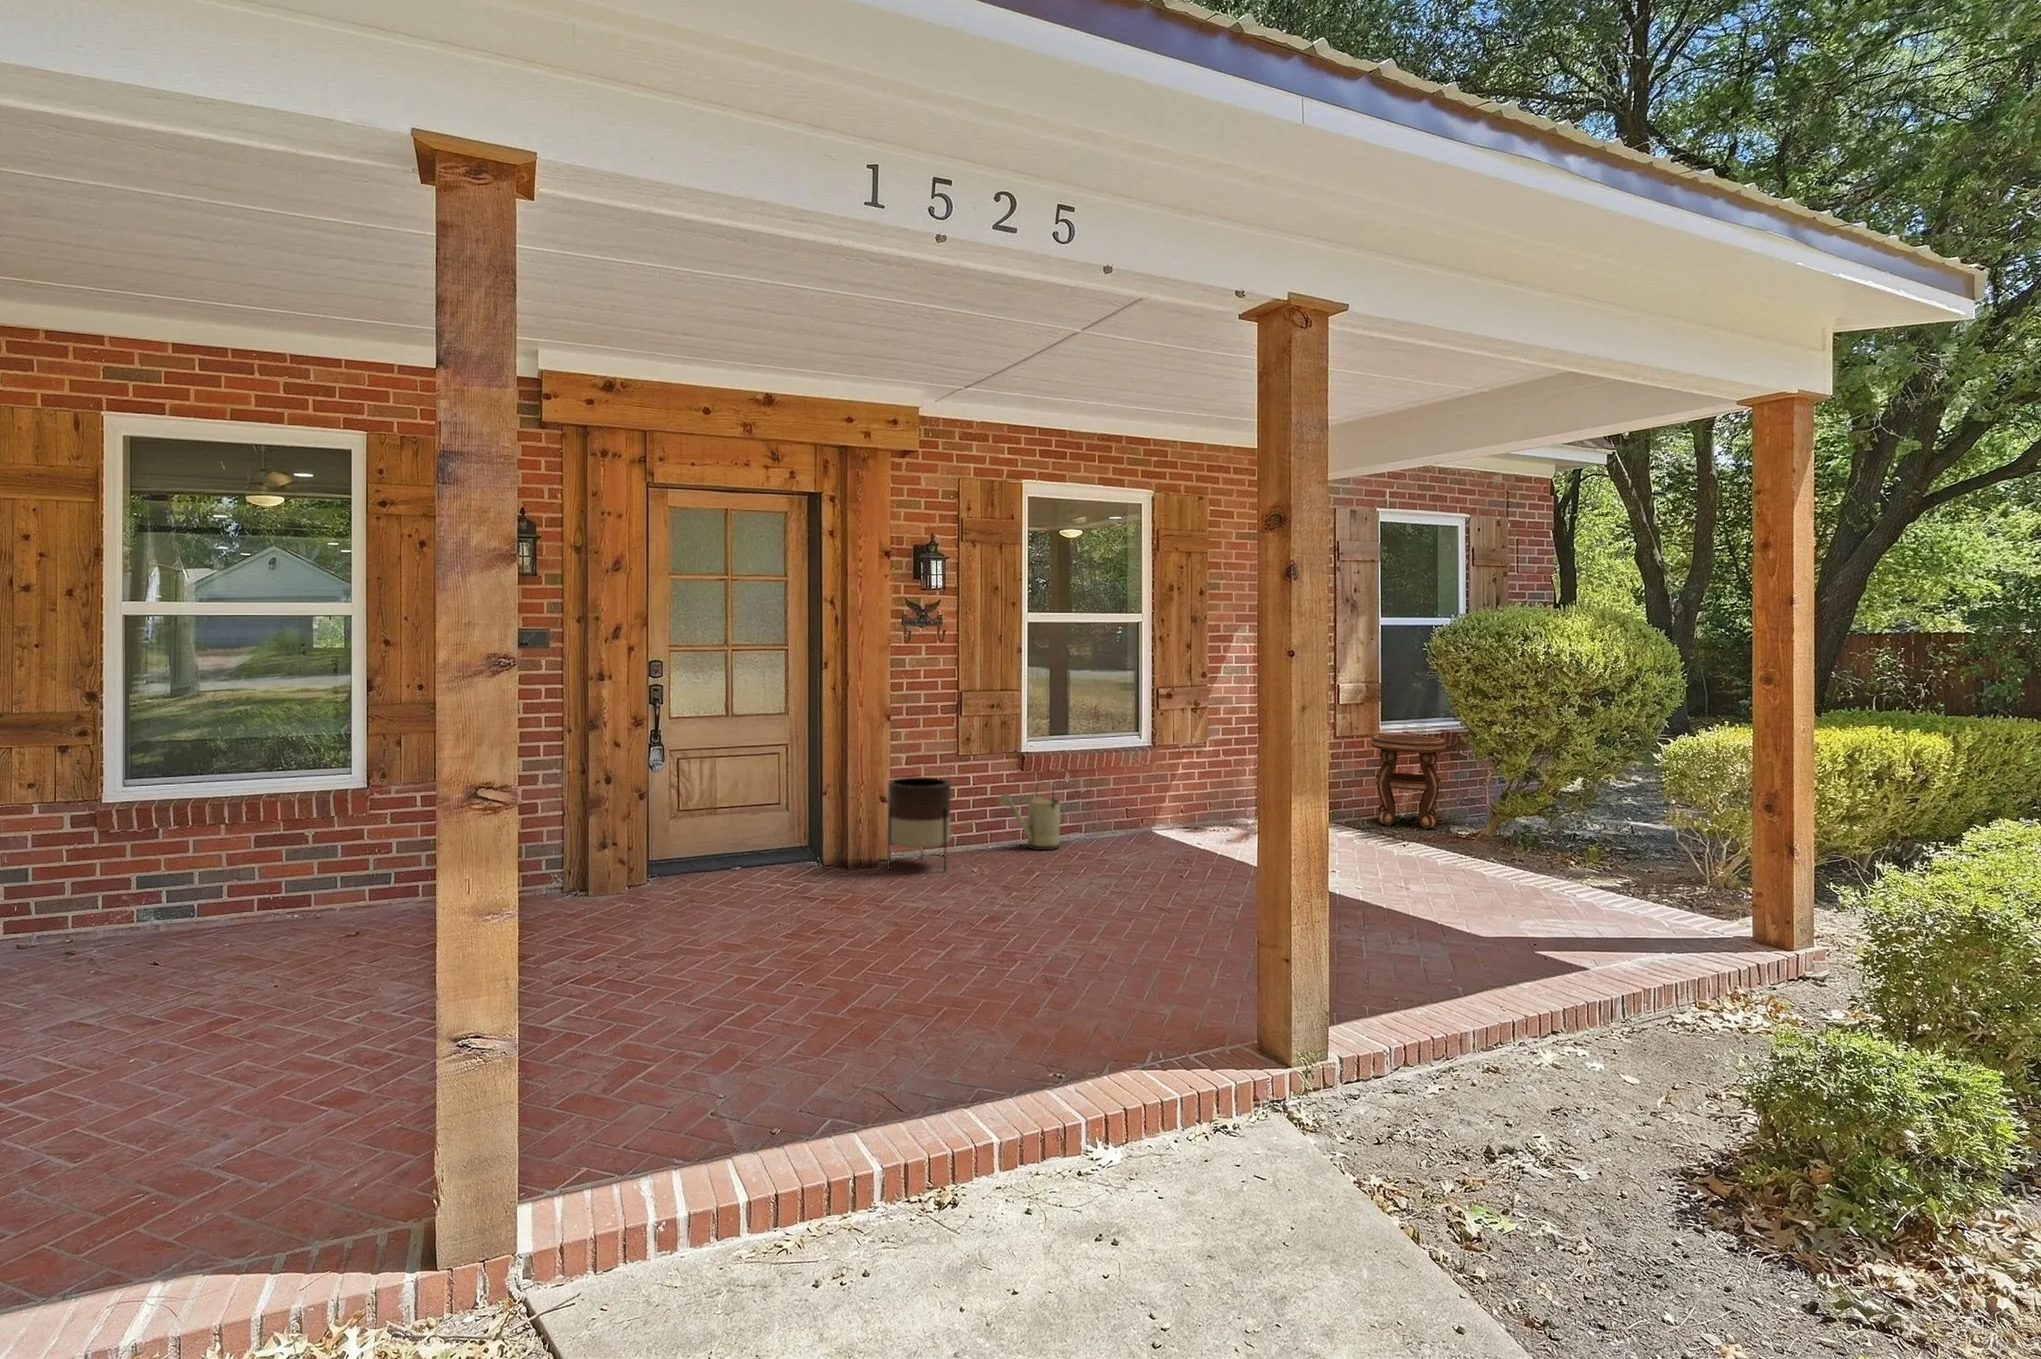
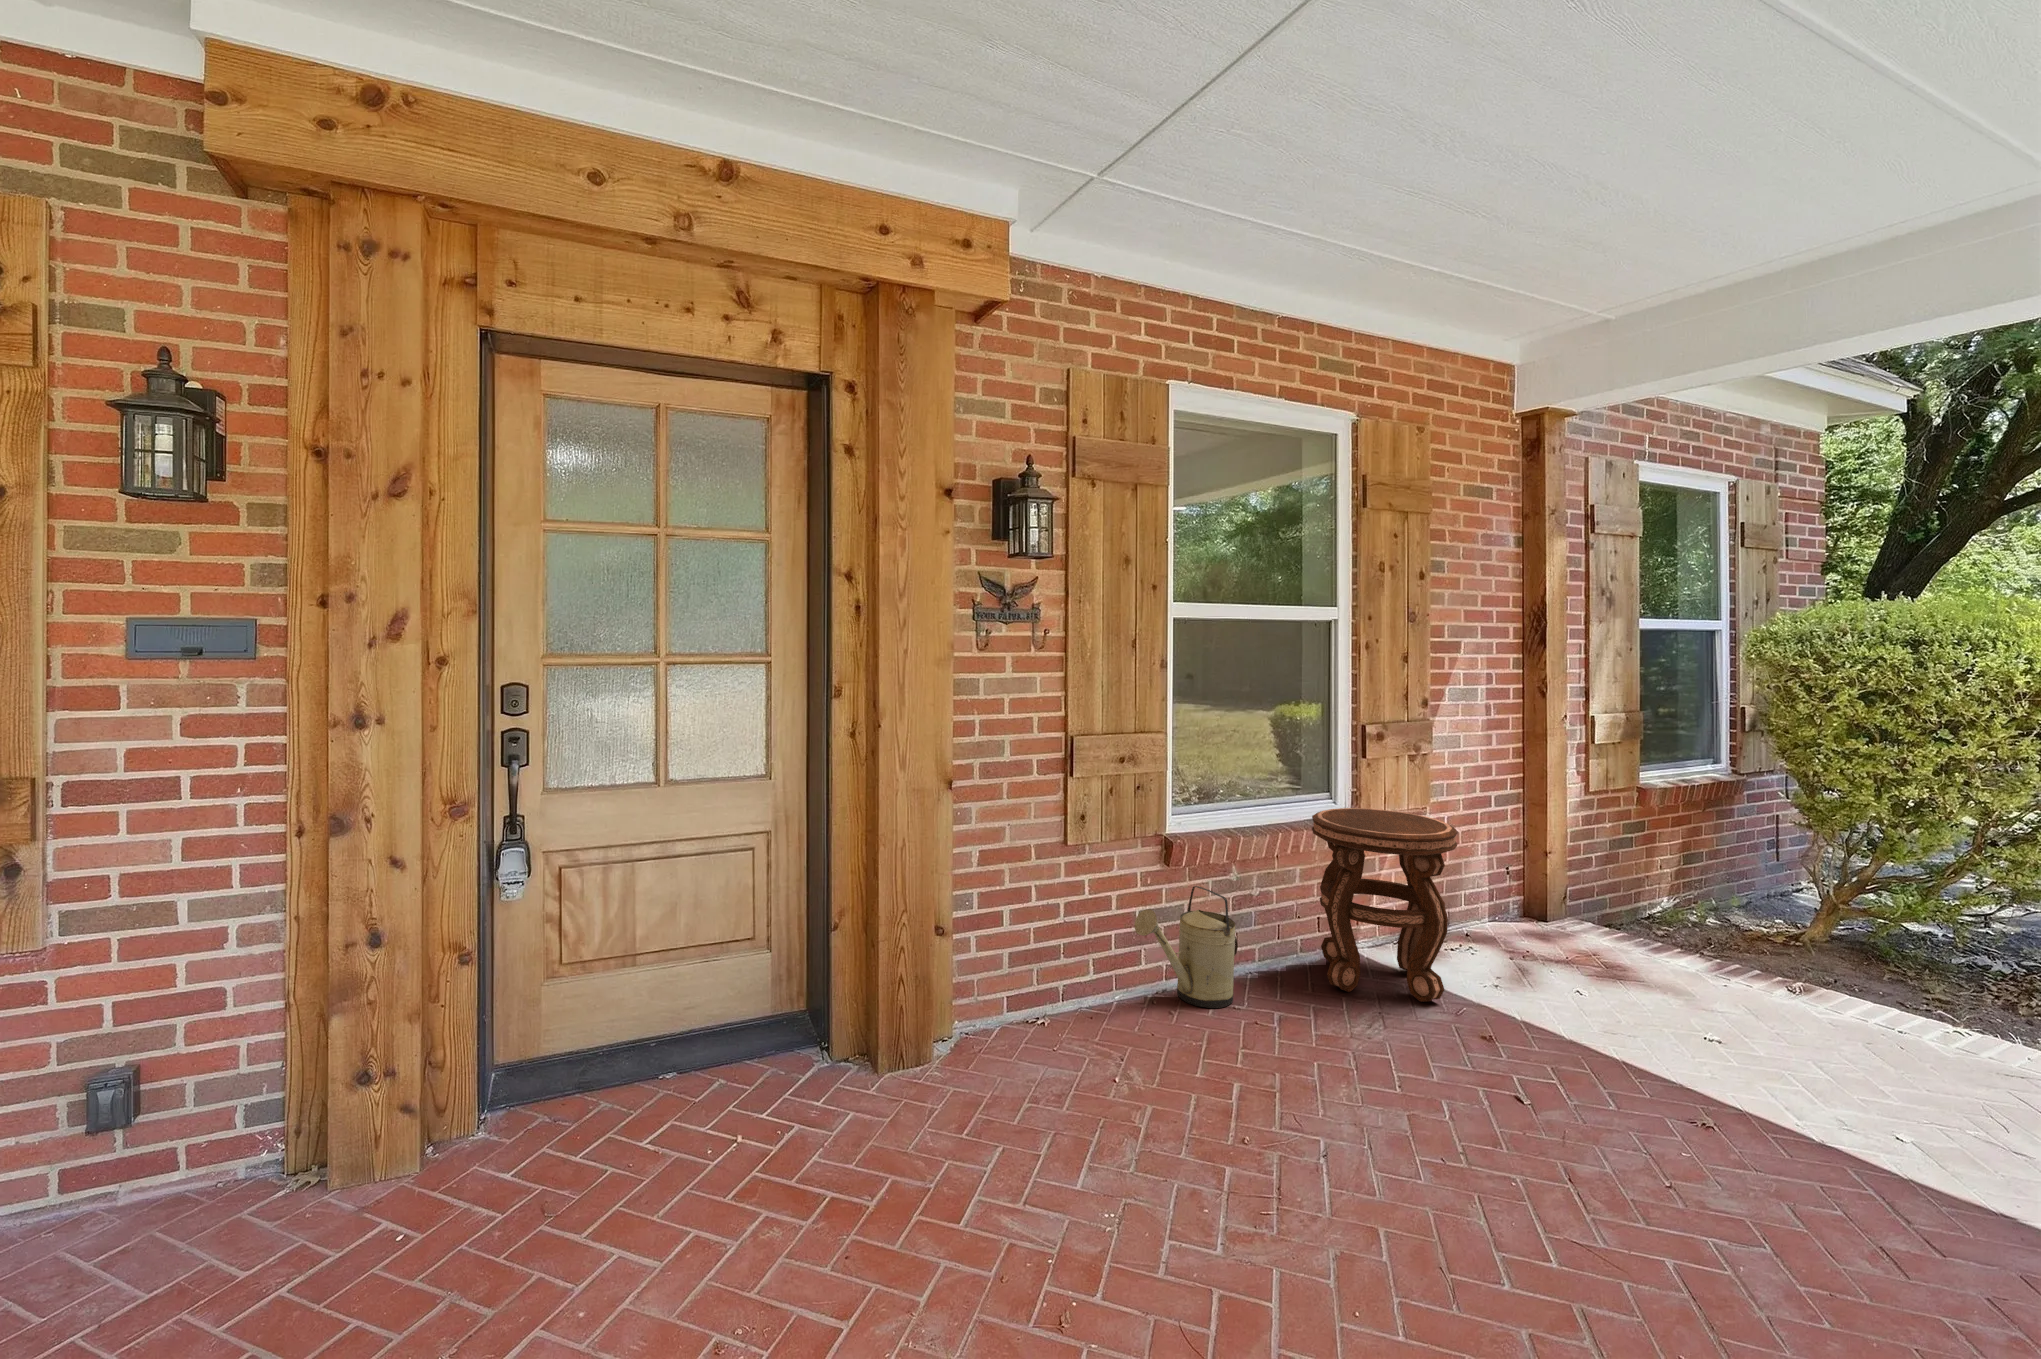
side table: present [1371,735,1447,829] -> present [1312,808,1458,1002]
planter: present [887,777,951,870] -> none [950,892,1068,1085]

